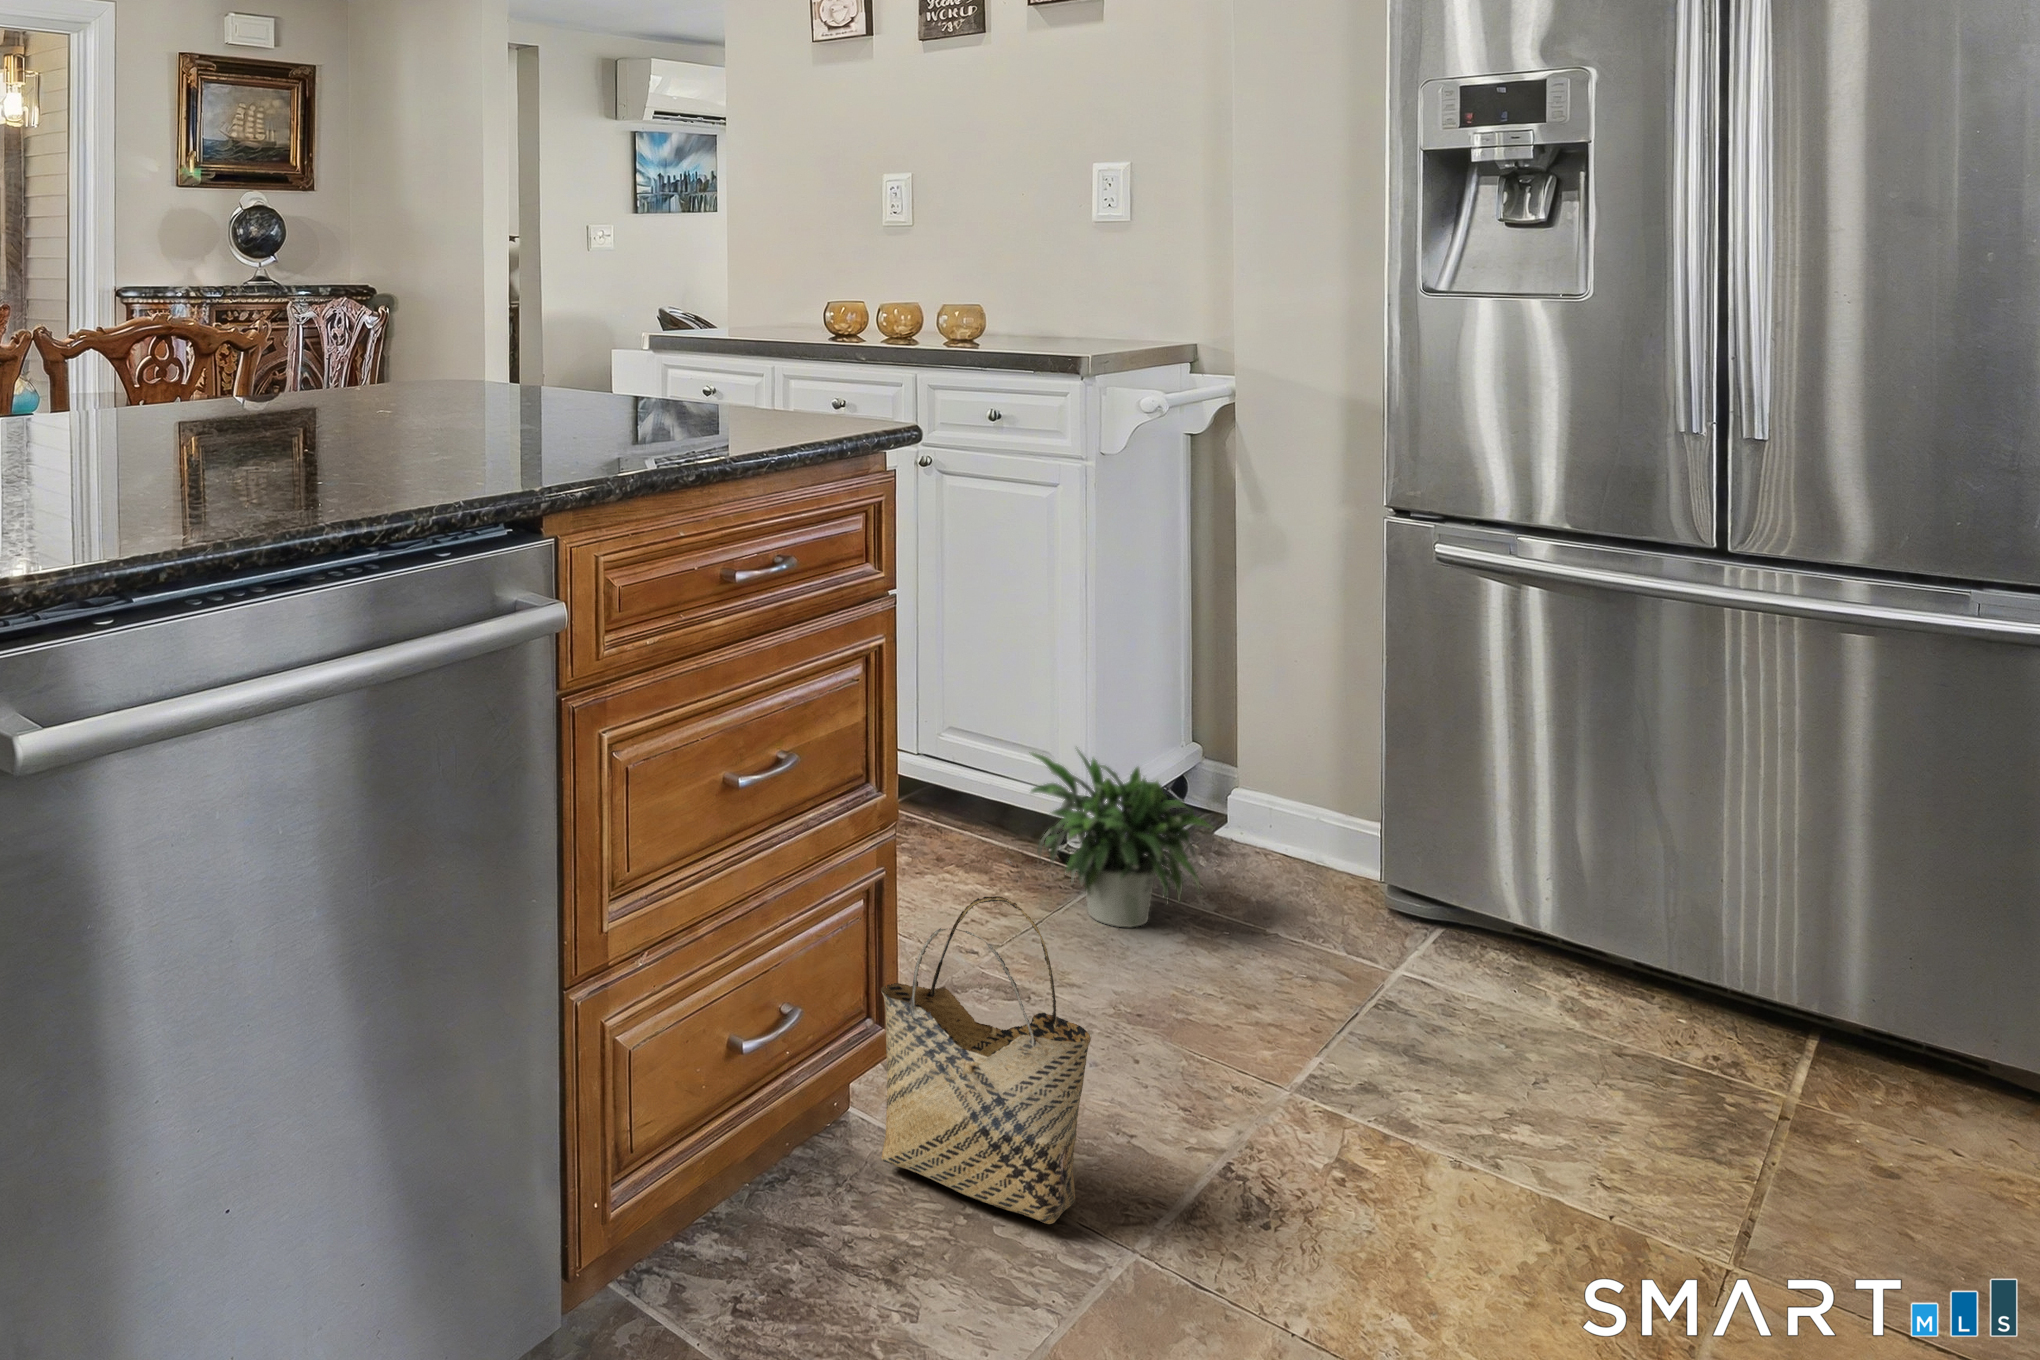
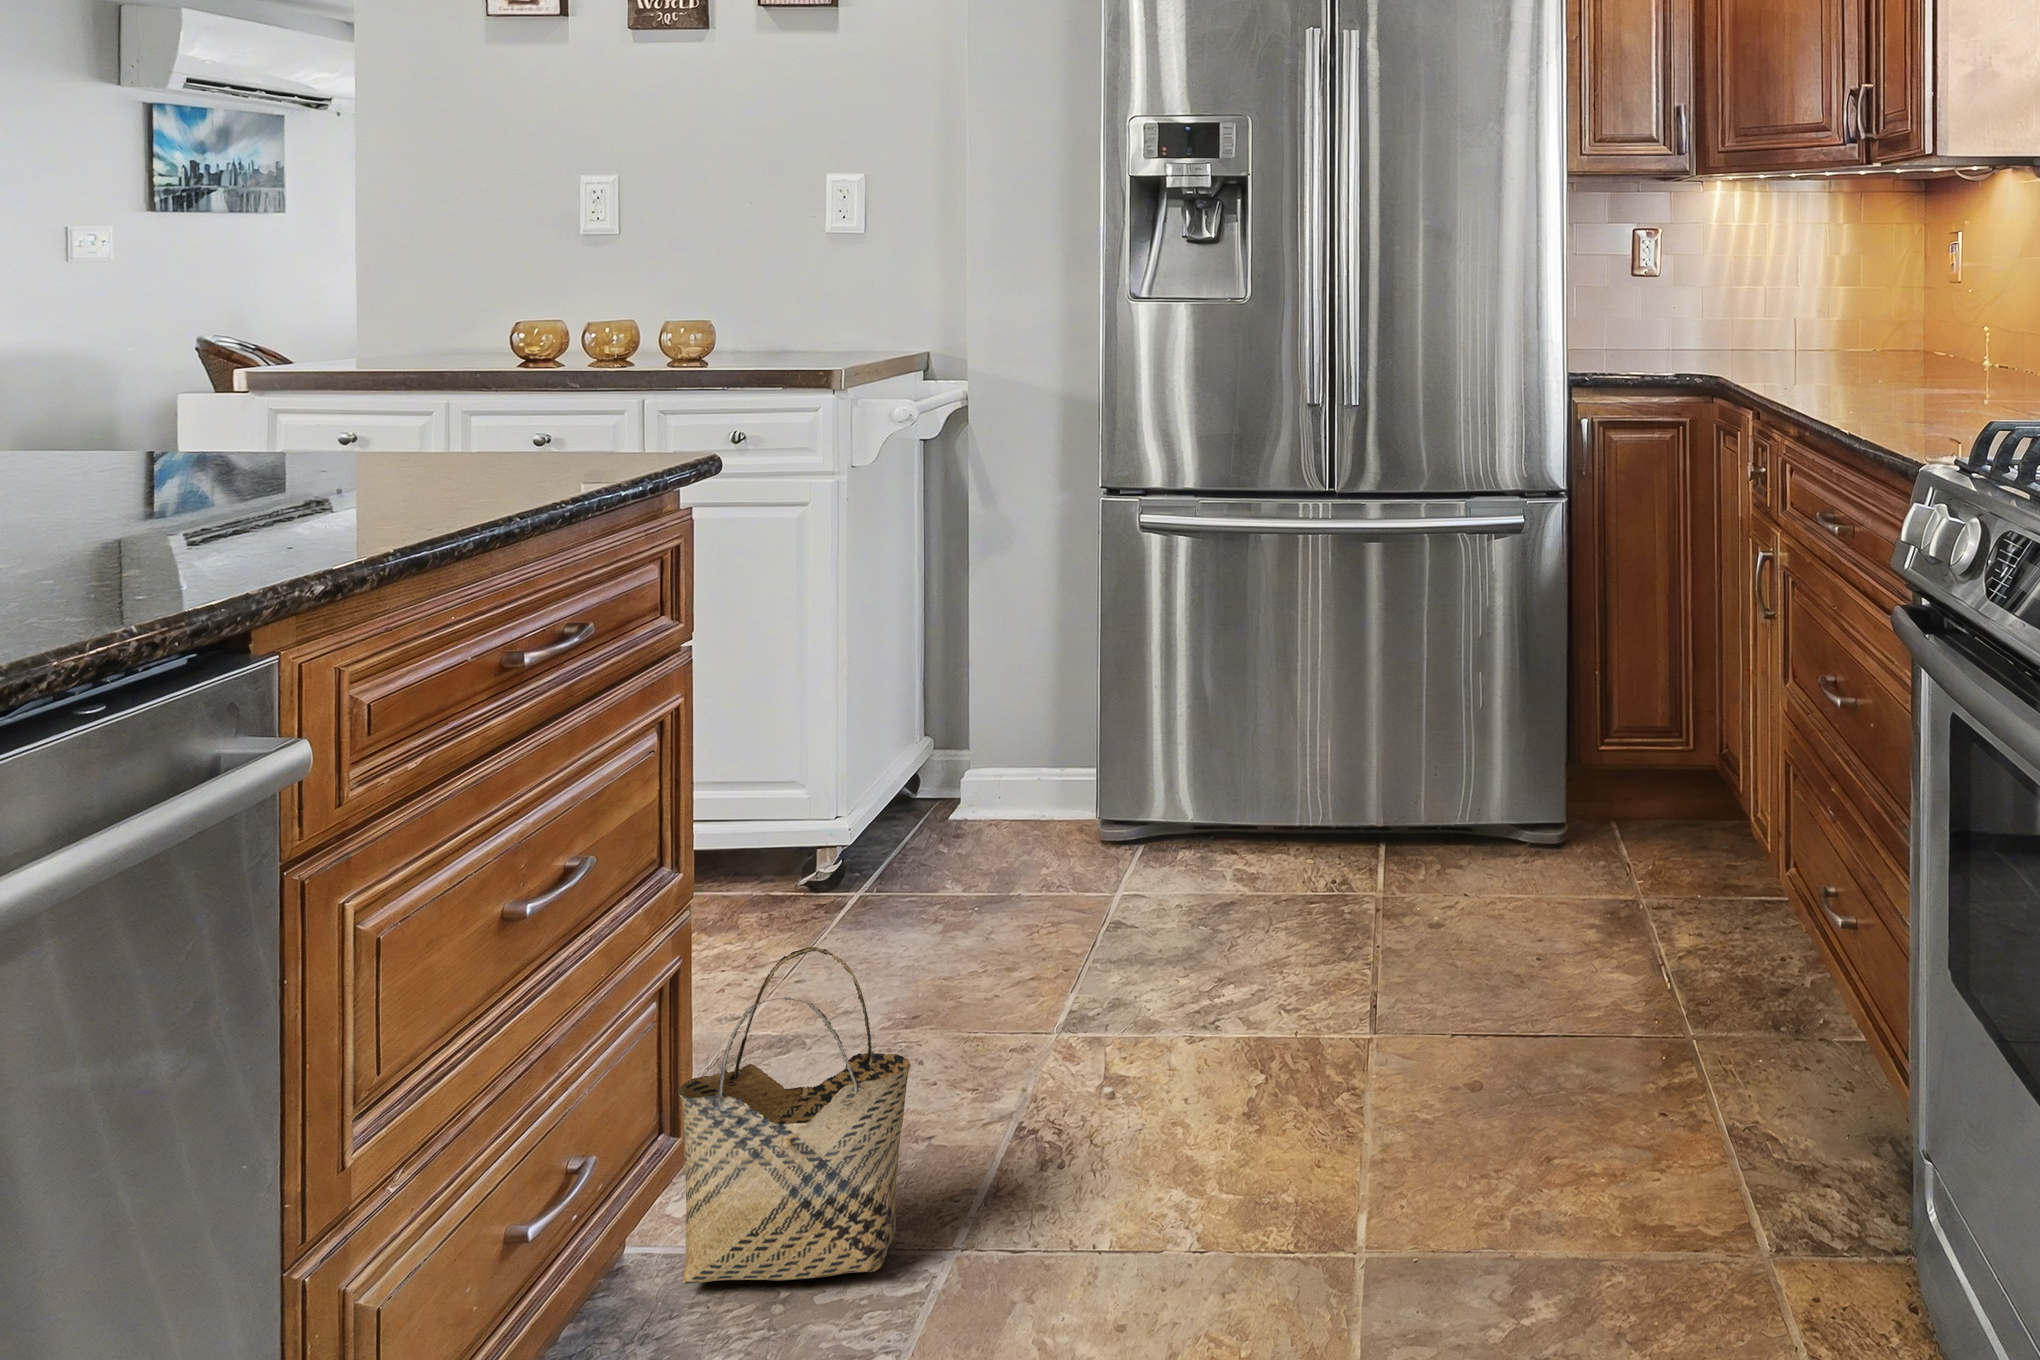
potted plant: present [1031,751,1212,927] -> none [756,762,967,934]

